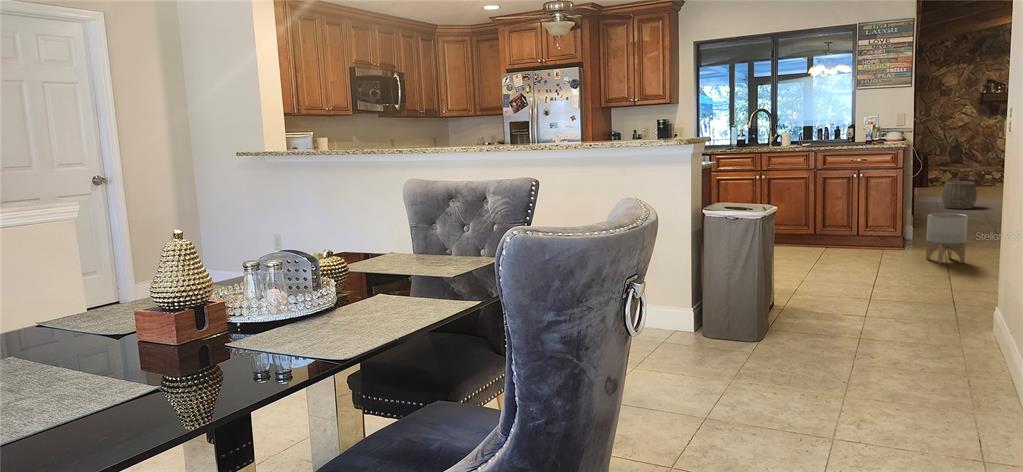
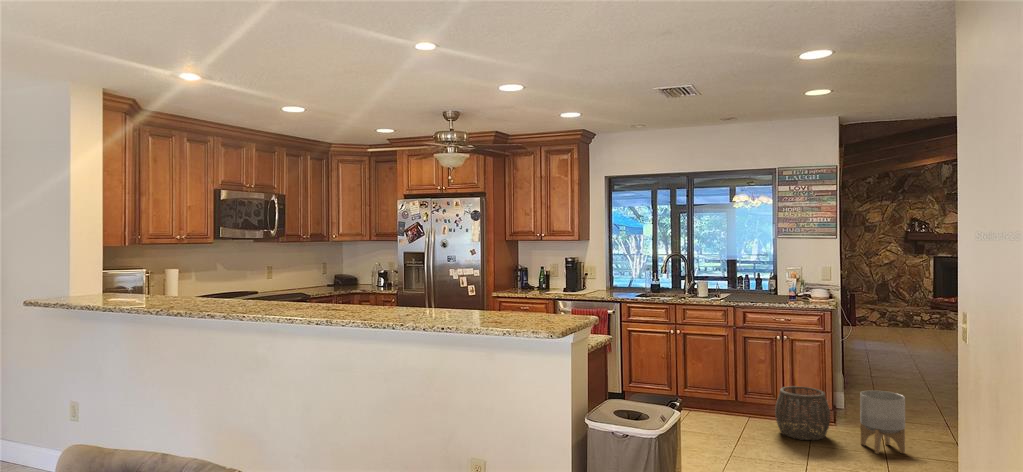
woven basket: present [942,182,977,209] -> present [775,386,831,440]

